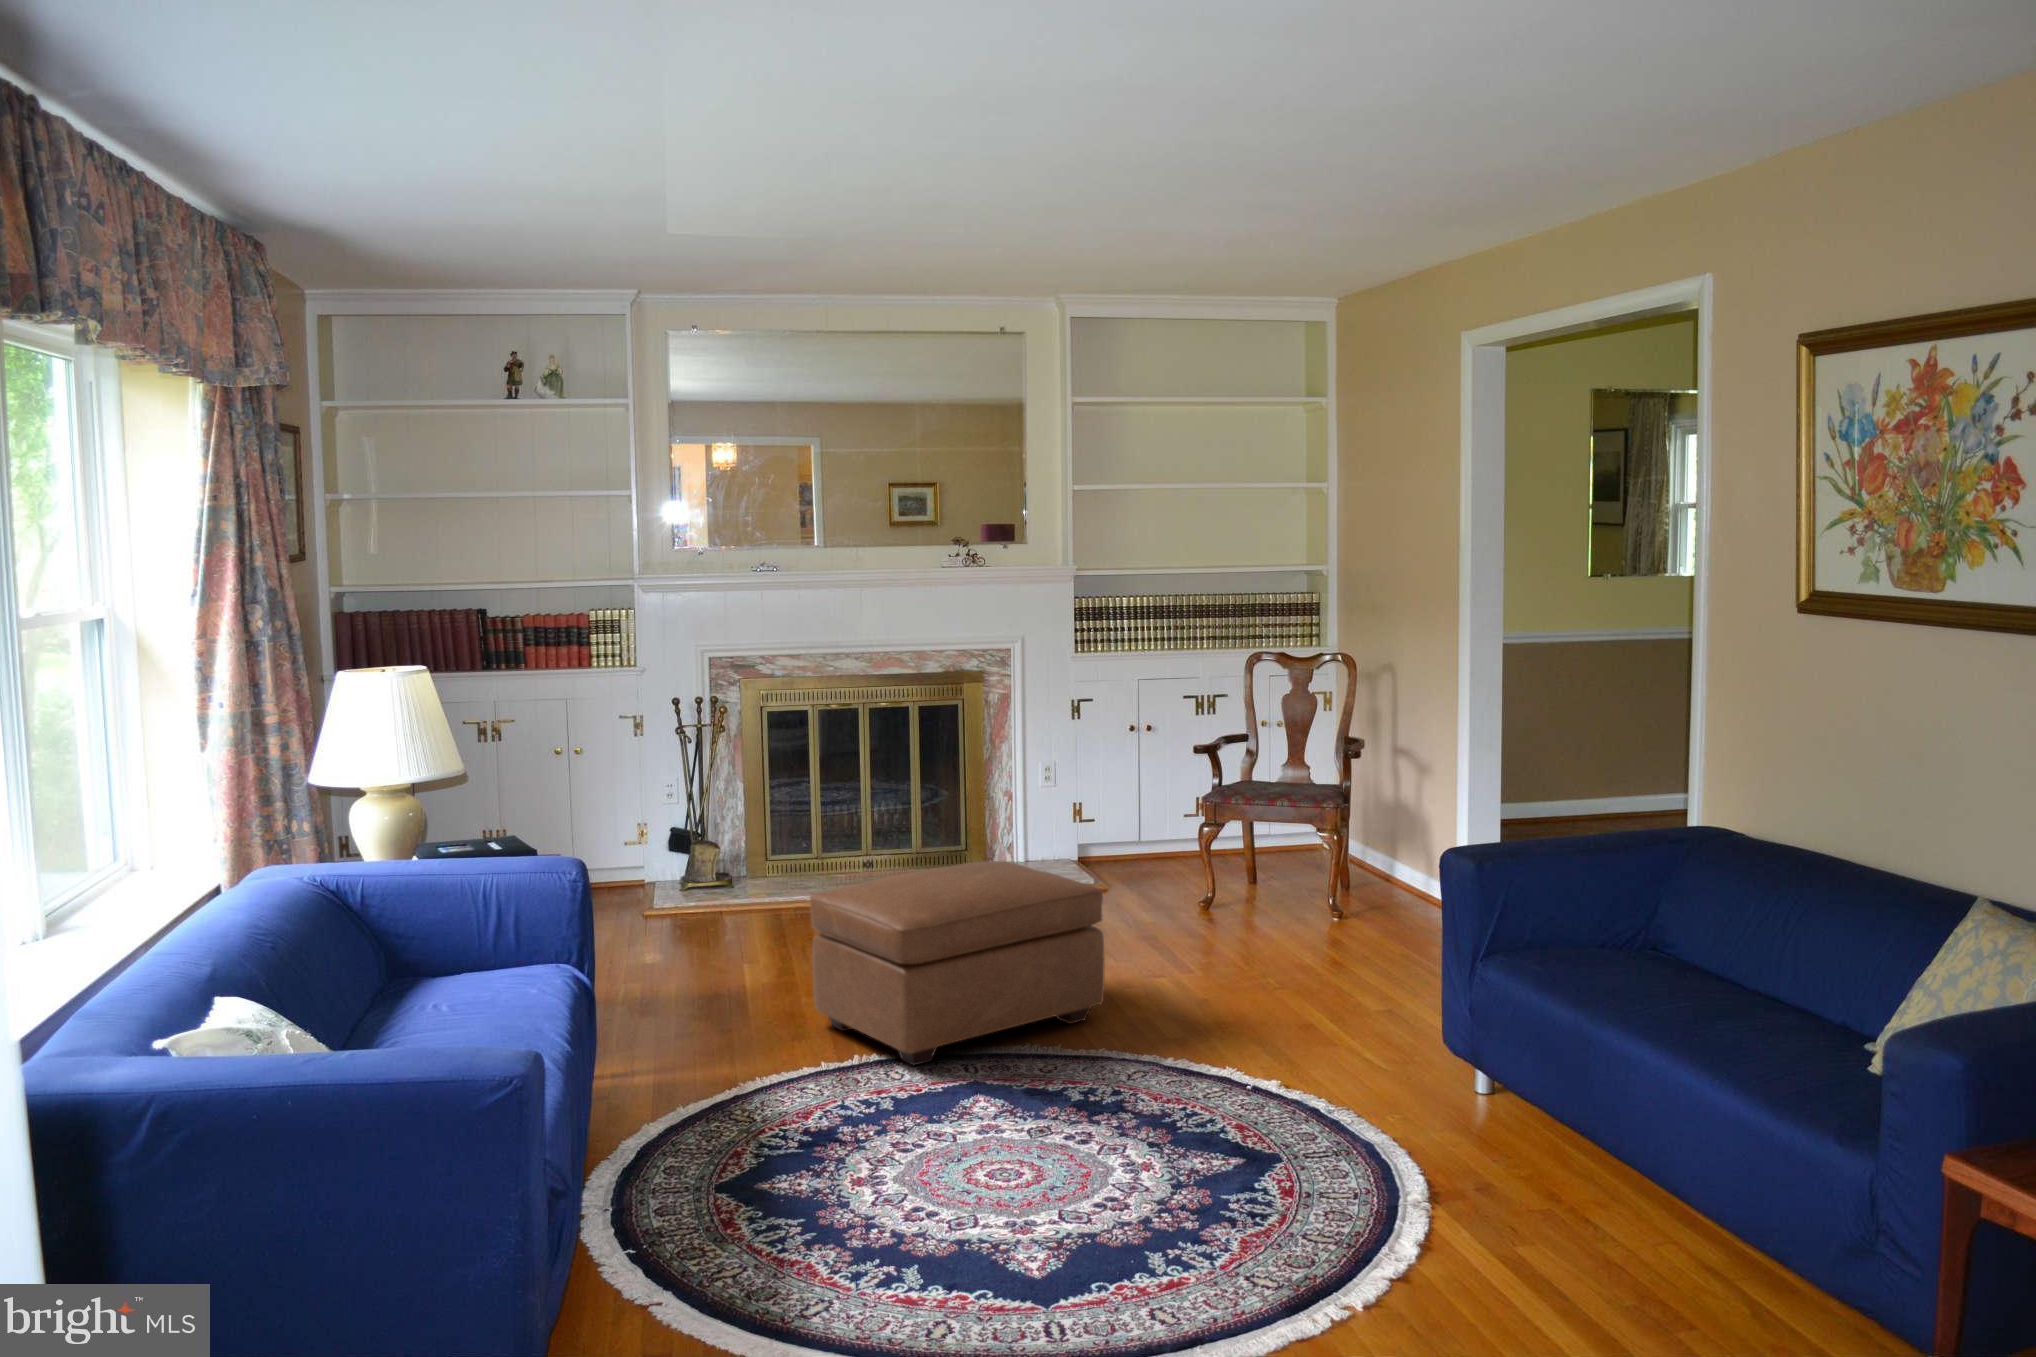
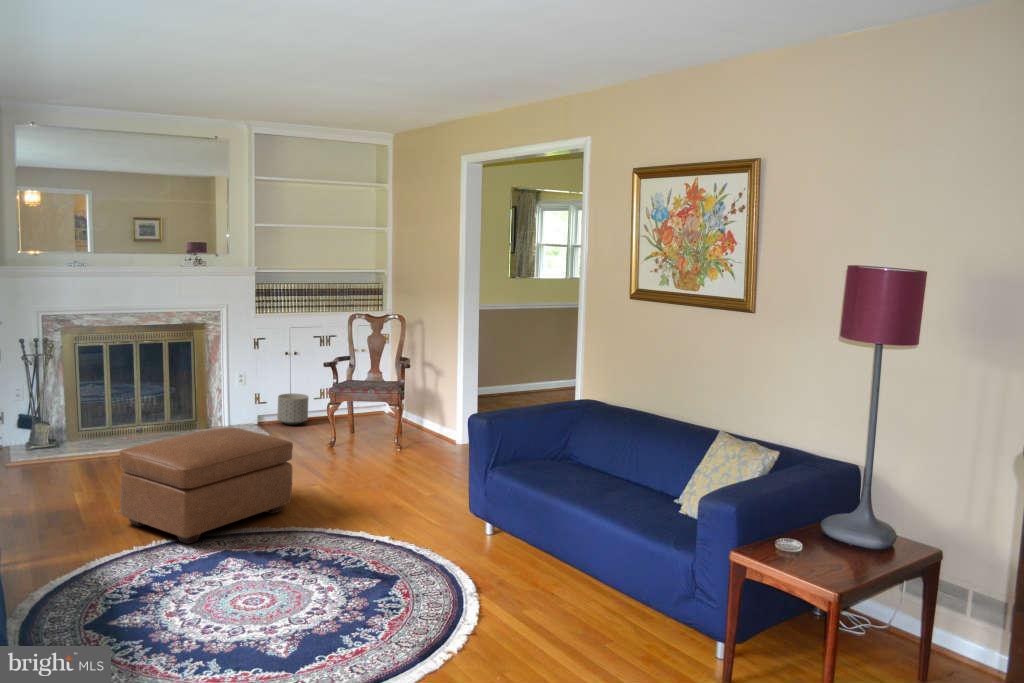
planter: none [1115,808,1171,868] -> present [277,393,309,425]

